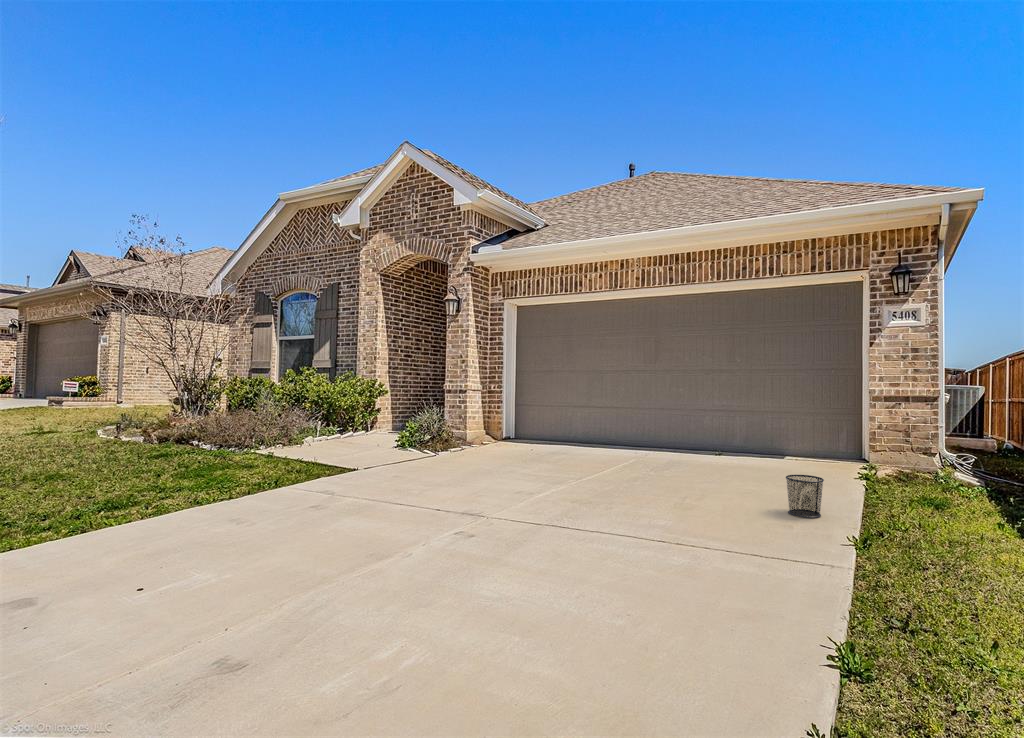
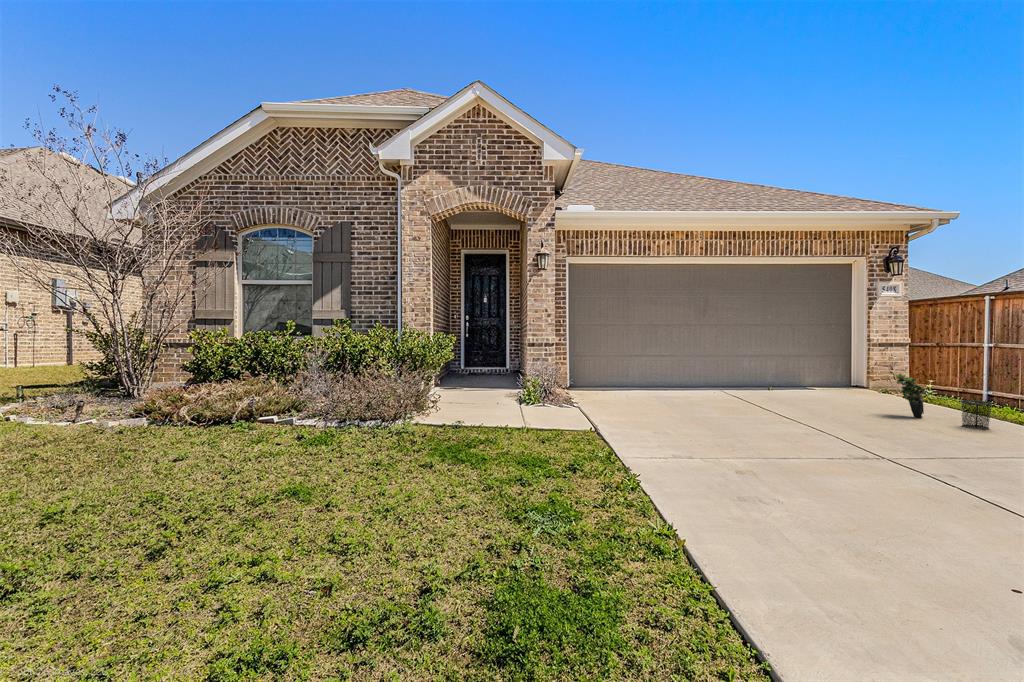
potted plant: none [755,434,794,497] -> present [895,373,927,418]

